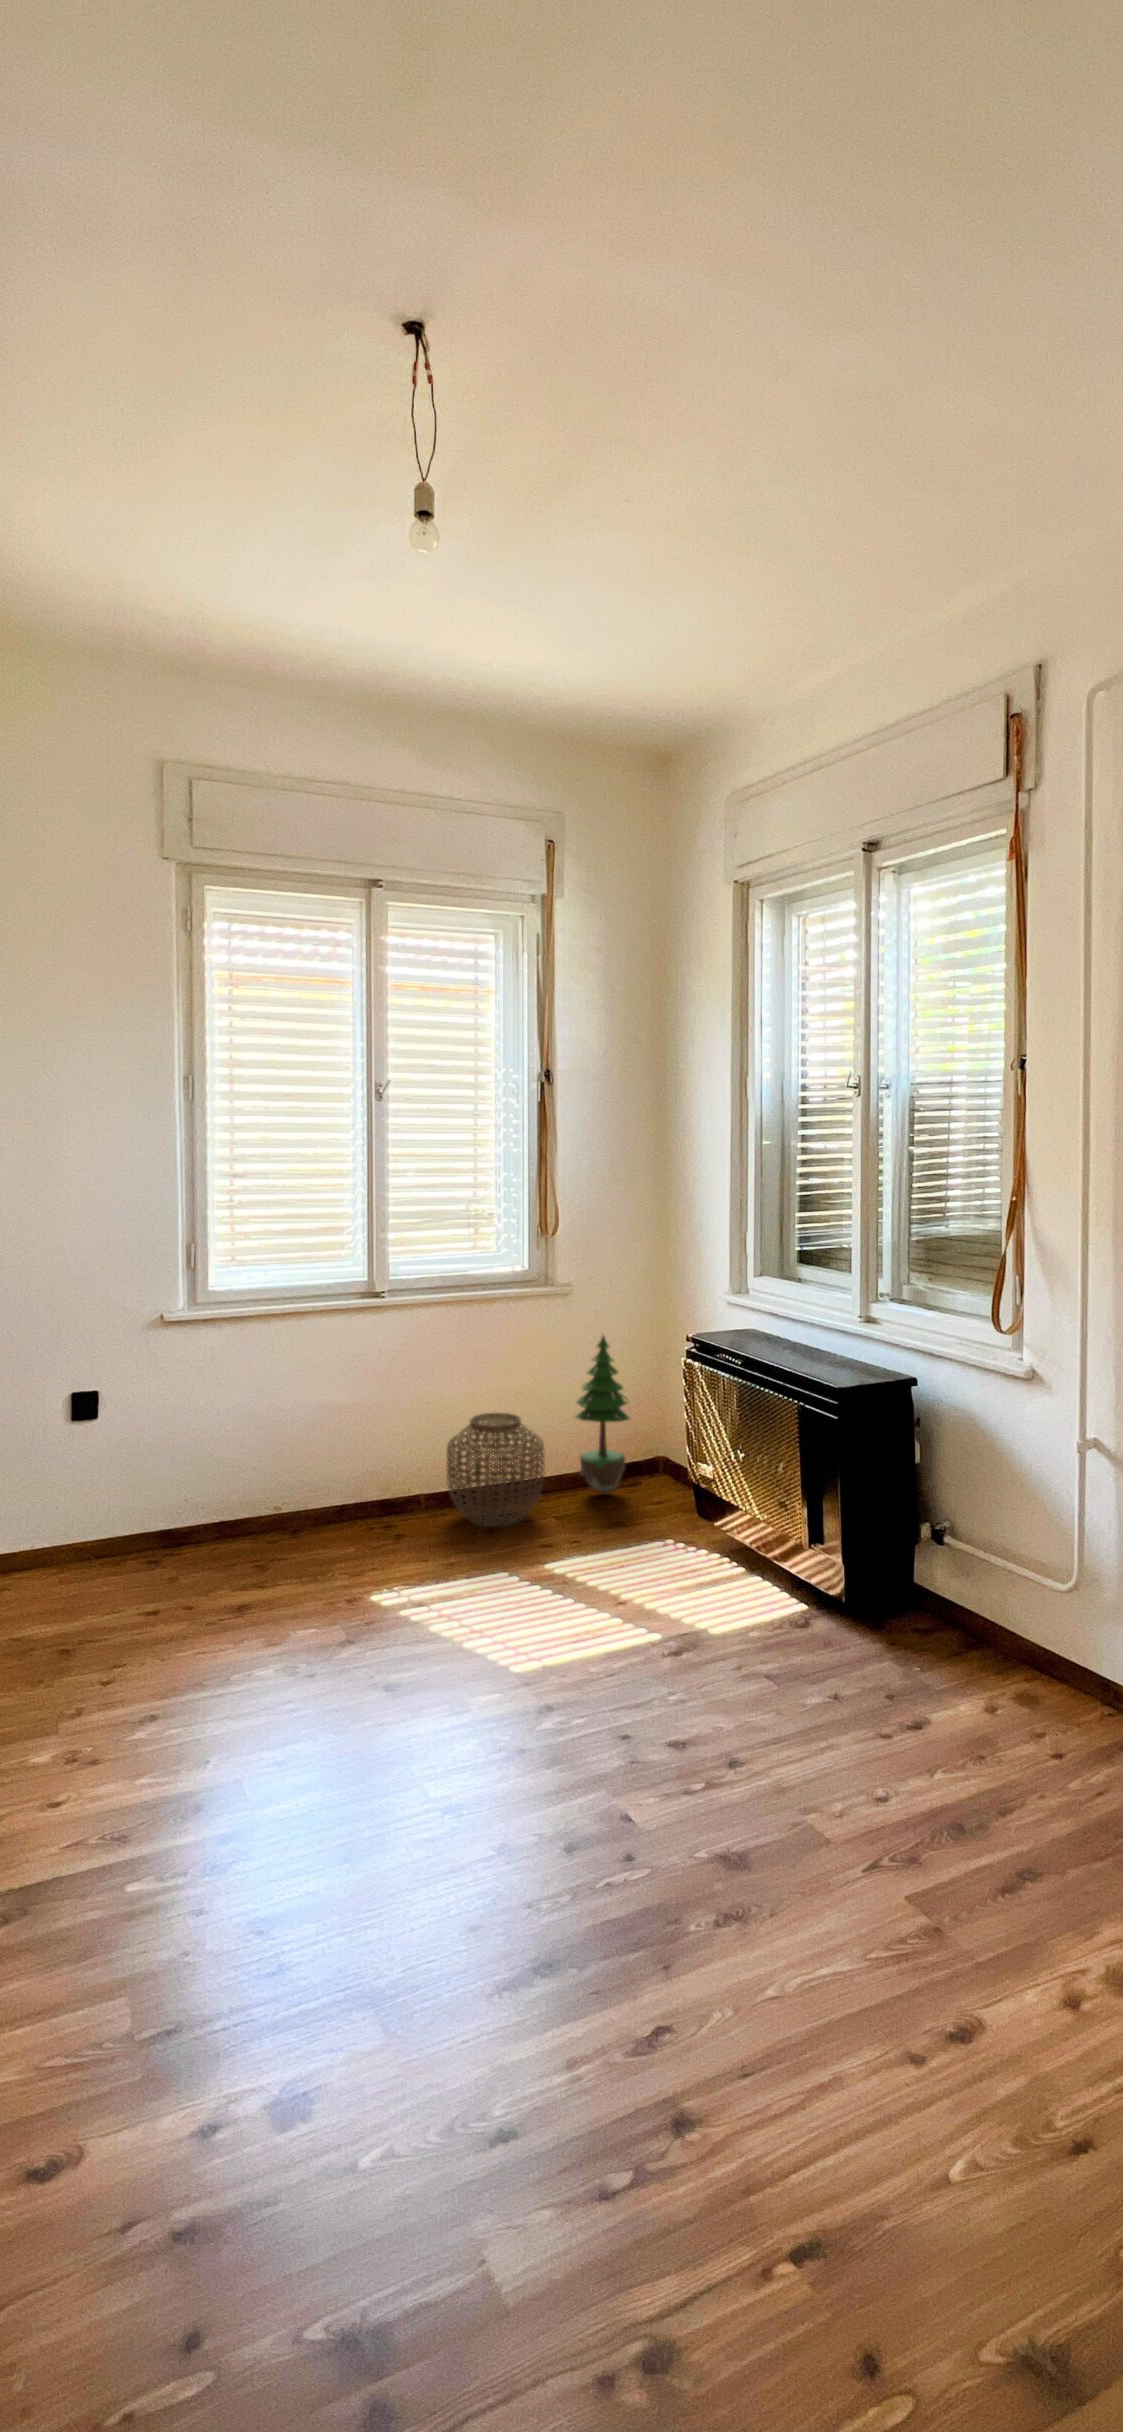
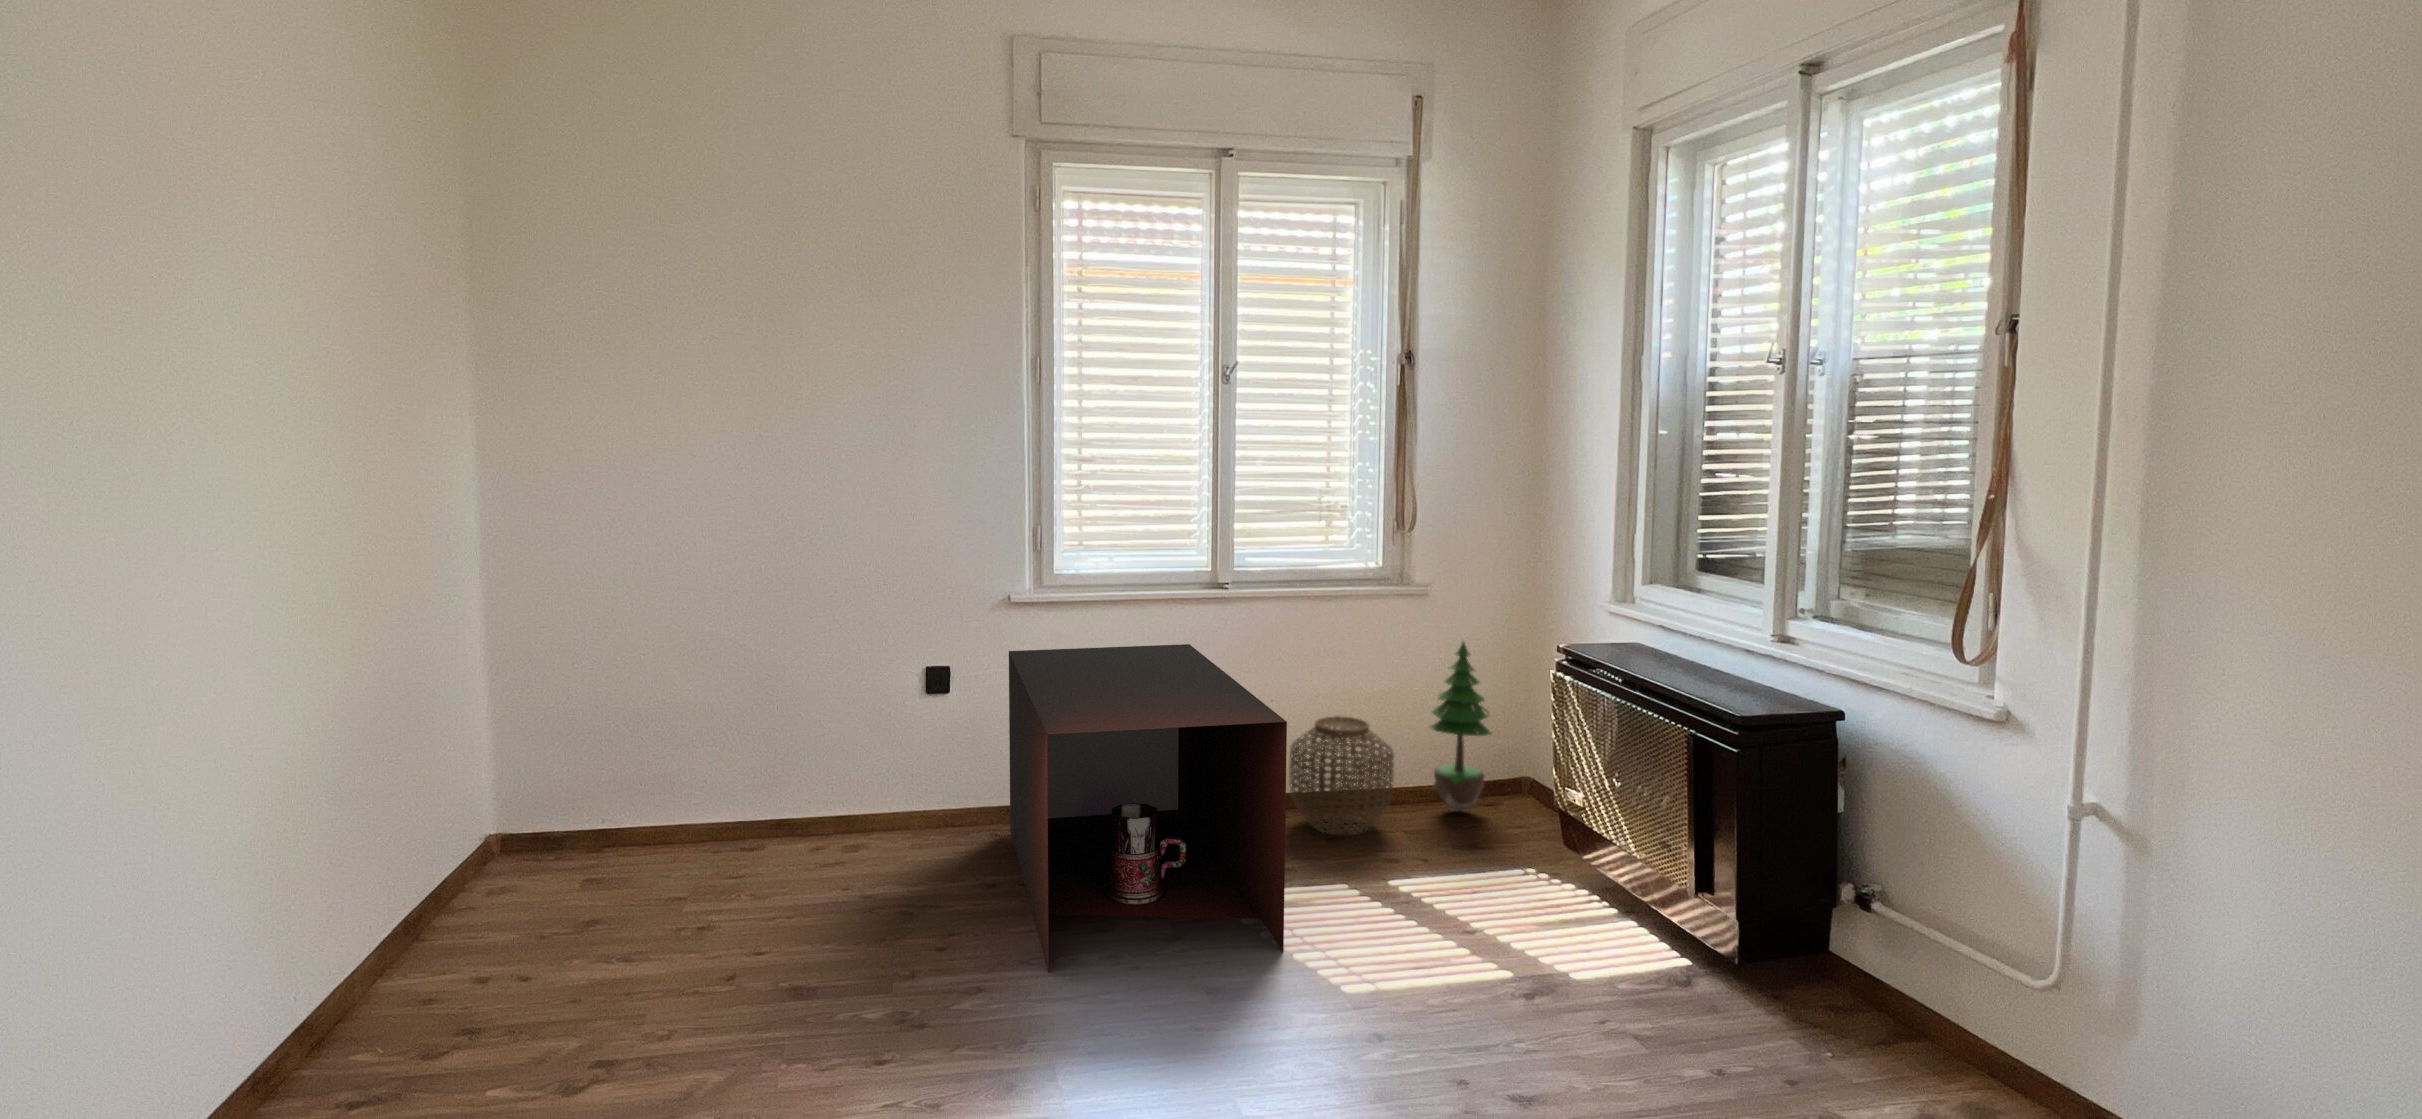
storage cabinet: none [162,1352,453,1694] -> present [1009,644,1287,972]

